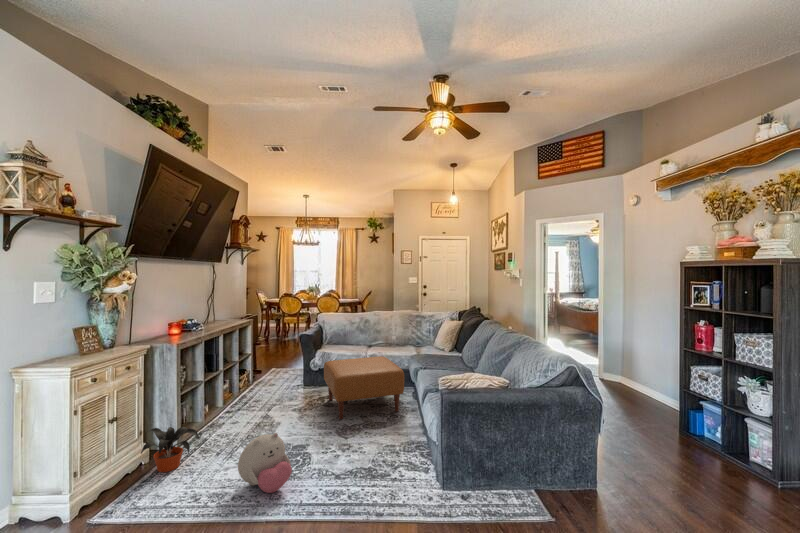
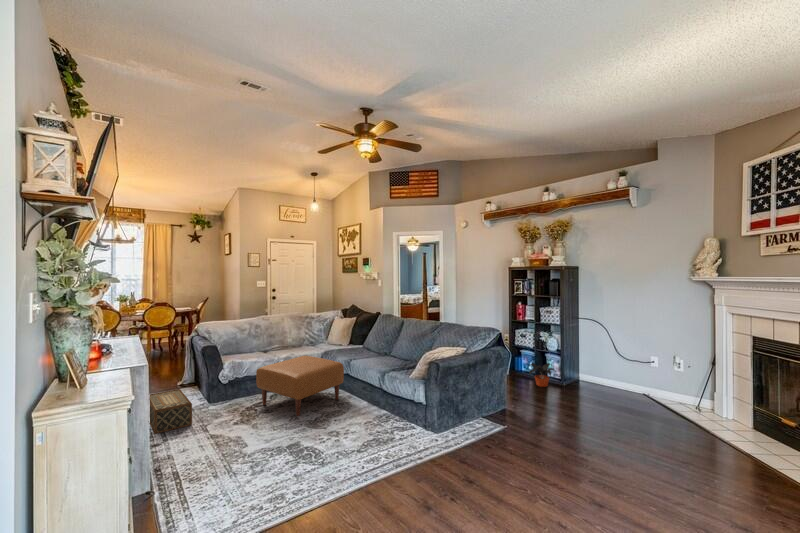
woven basket: none [230,369,272,405] -> present [150,389,192,434]
potted plant: present [141,427,199,472] -> present [529,363,555,387]
plush toy: present [238,433,292,493] -> none [290,426,337,478]

